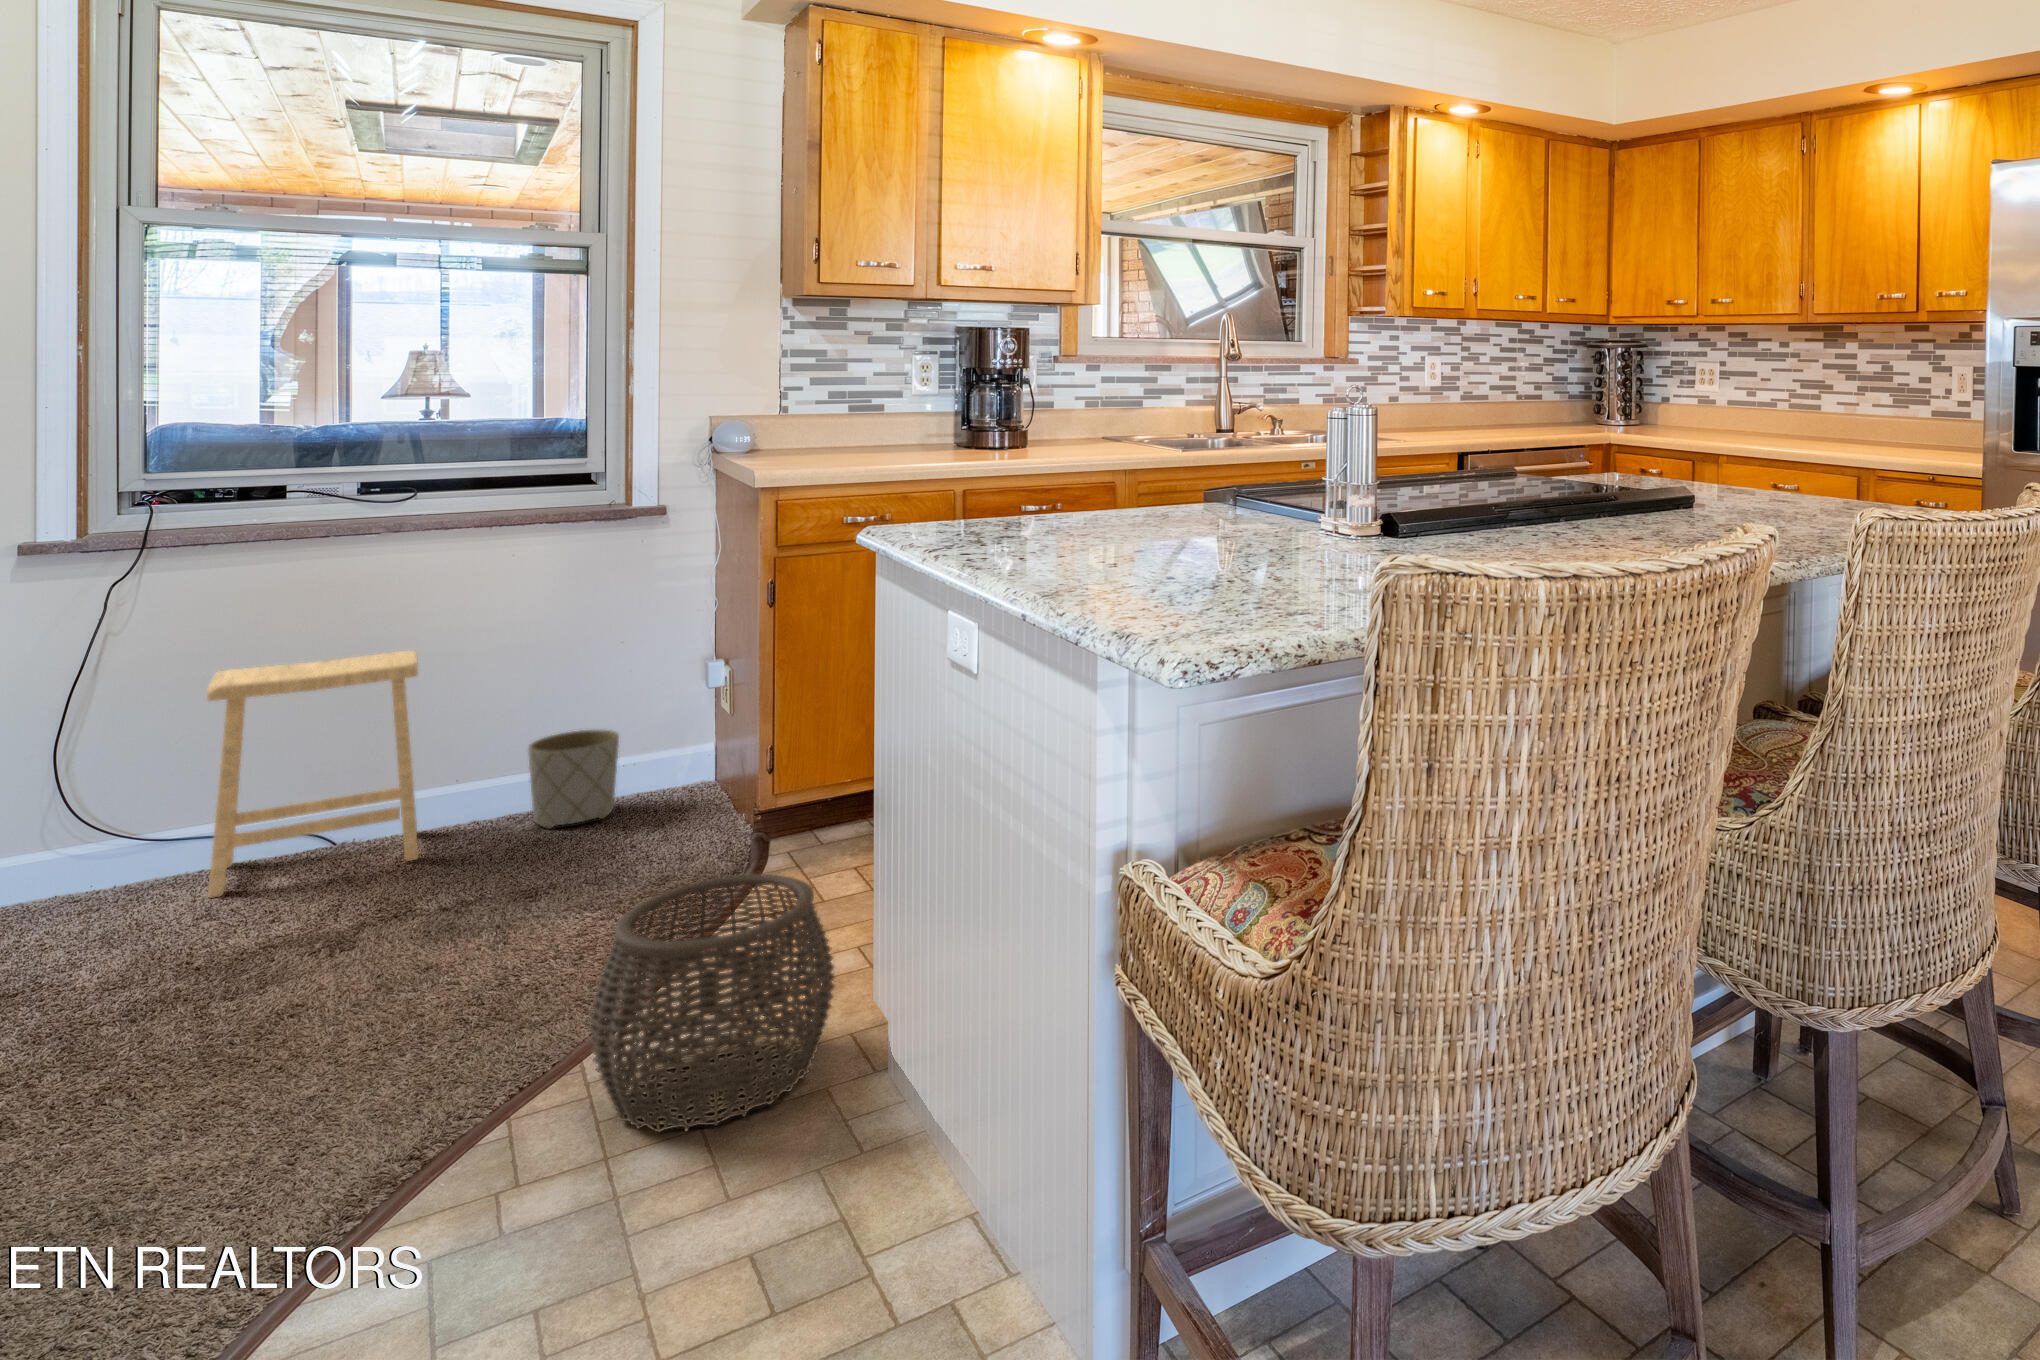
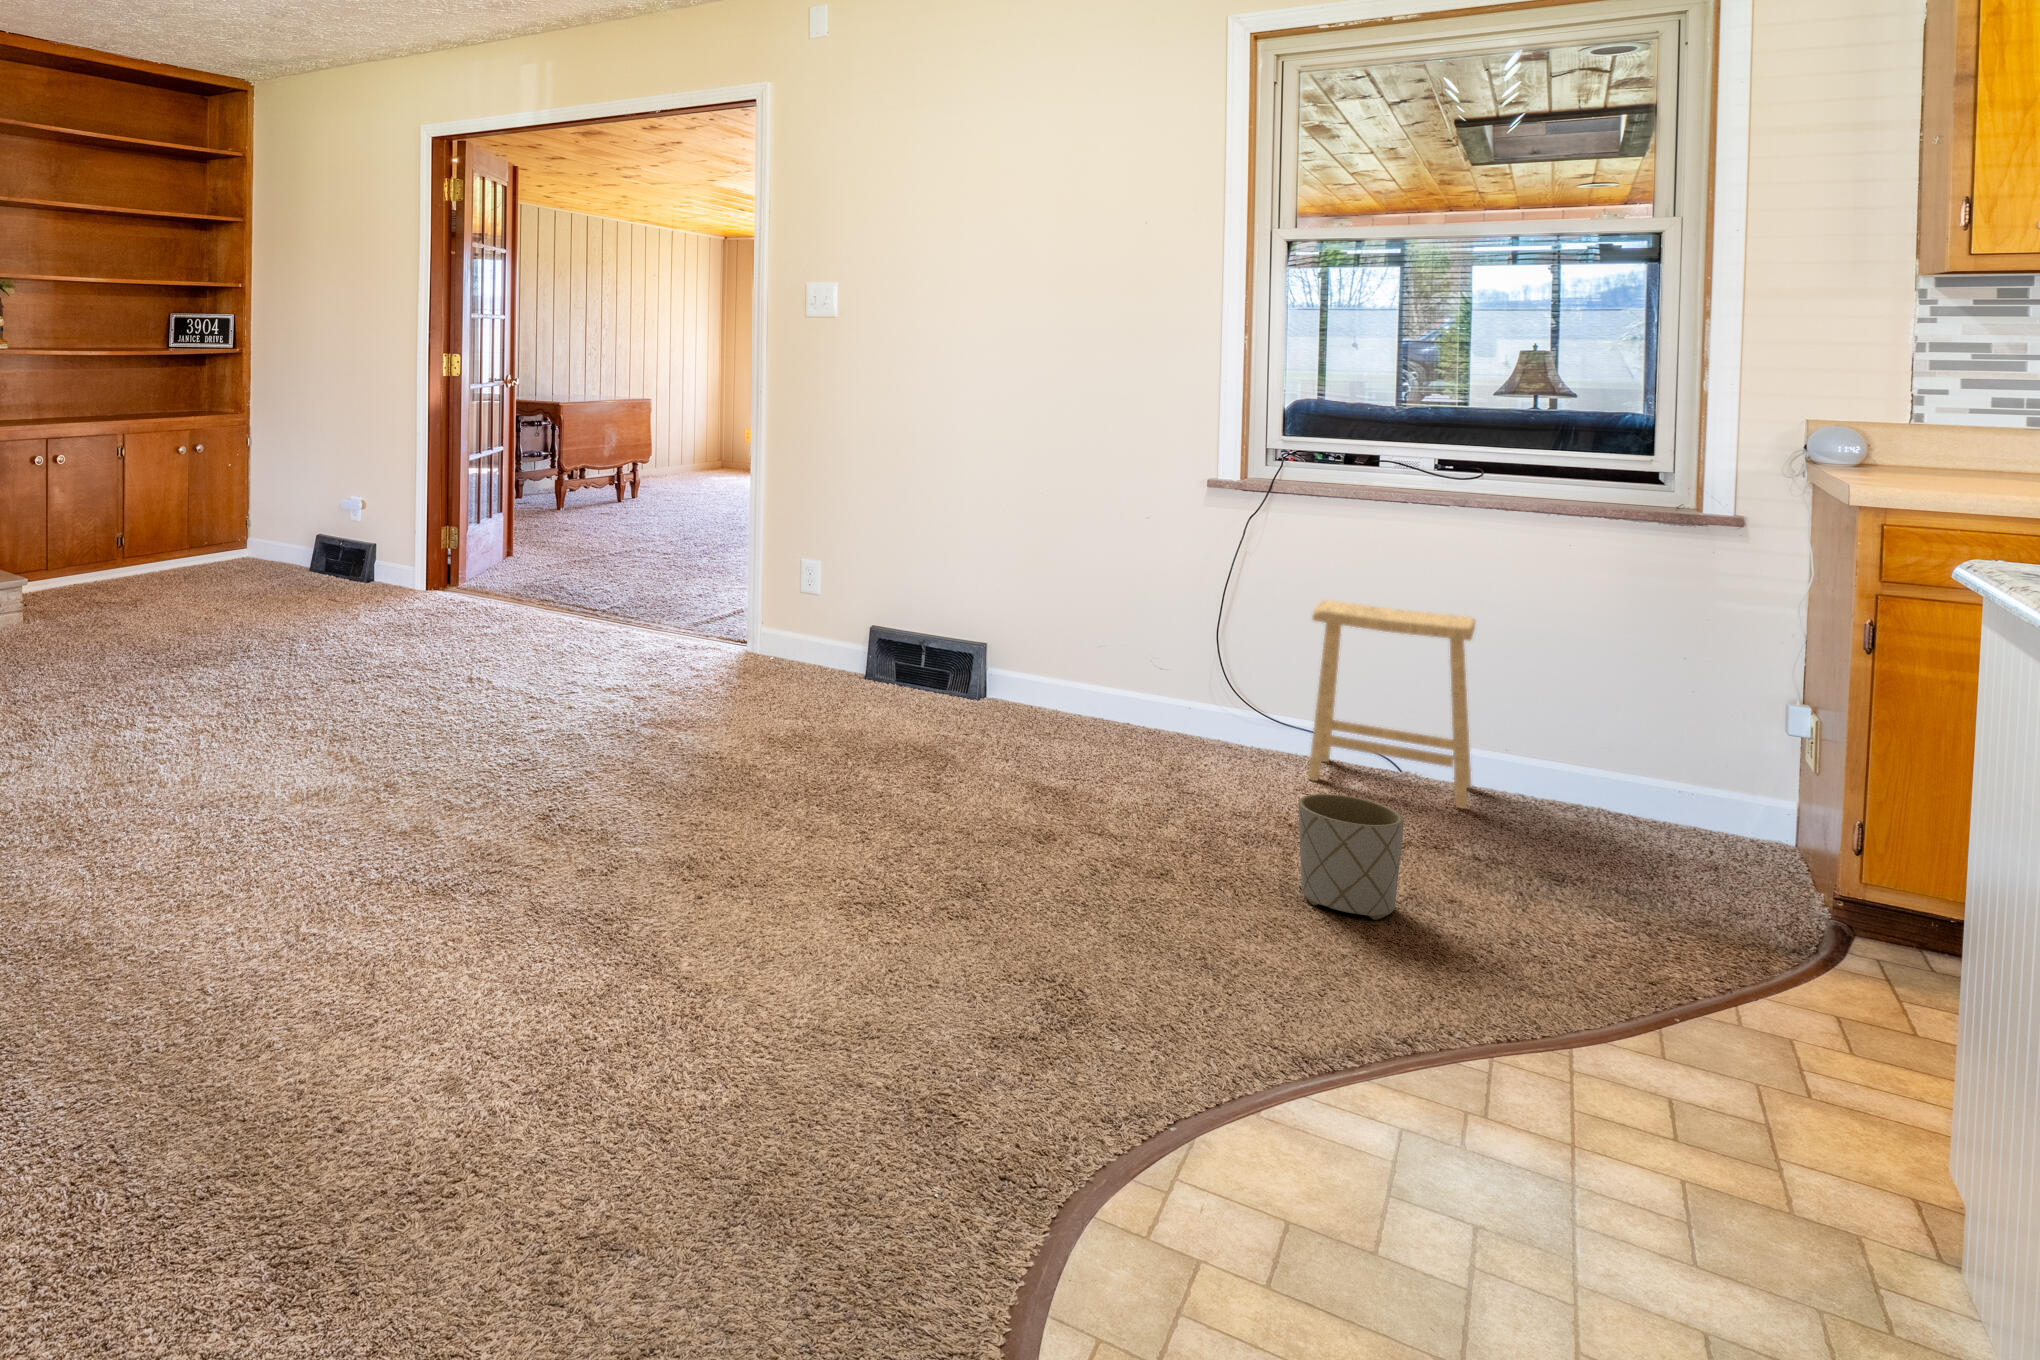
planter: present [528,729,619,829] -> present [1298,794,1404,920]
woven basket: present [589,874,835,1132] -> none [1566,911,1878,1205]

